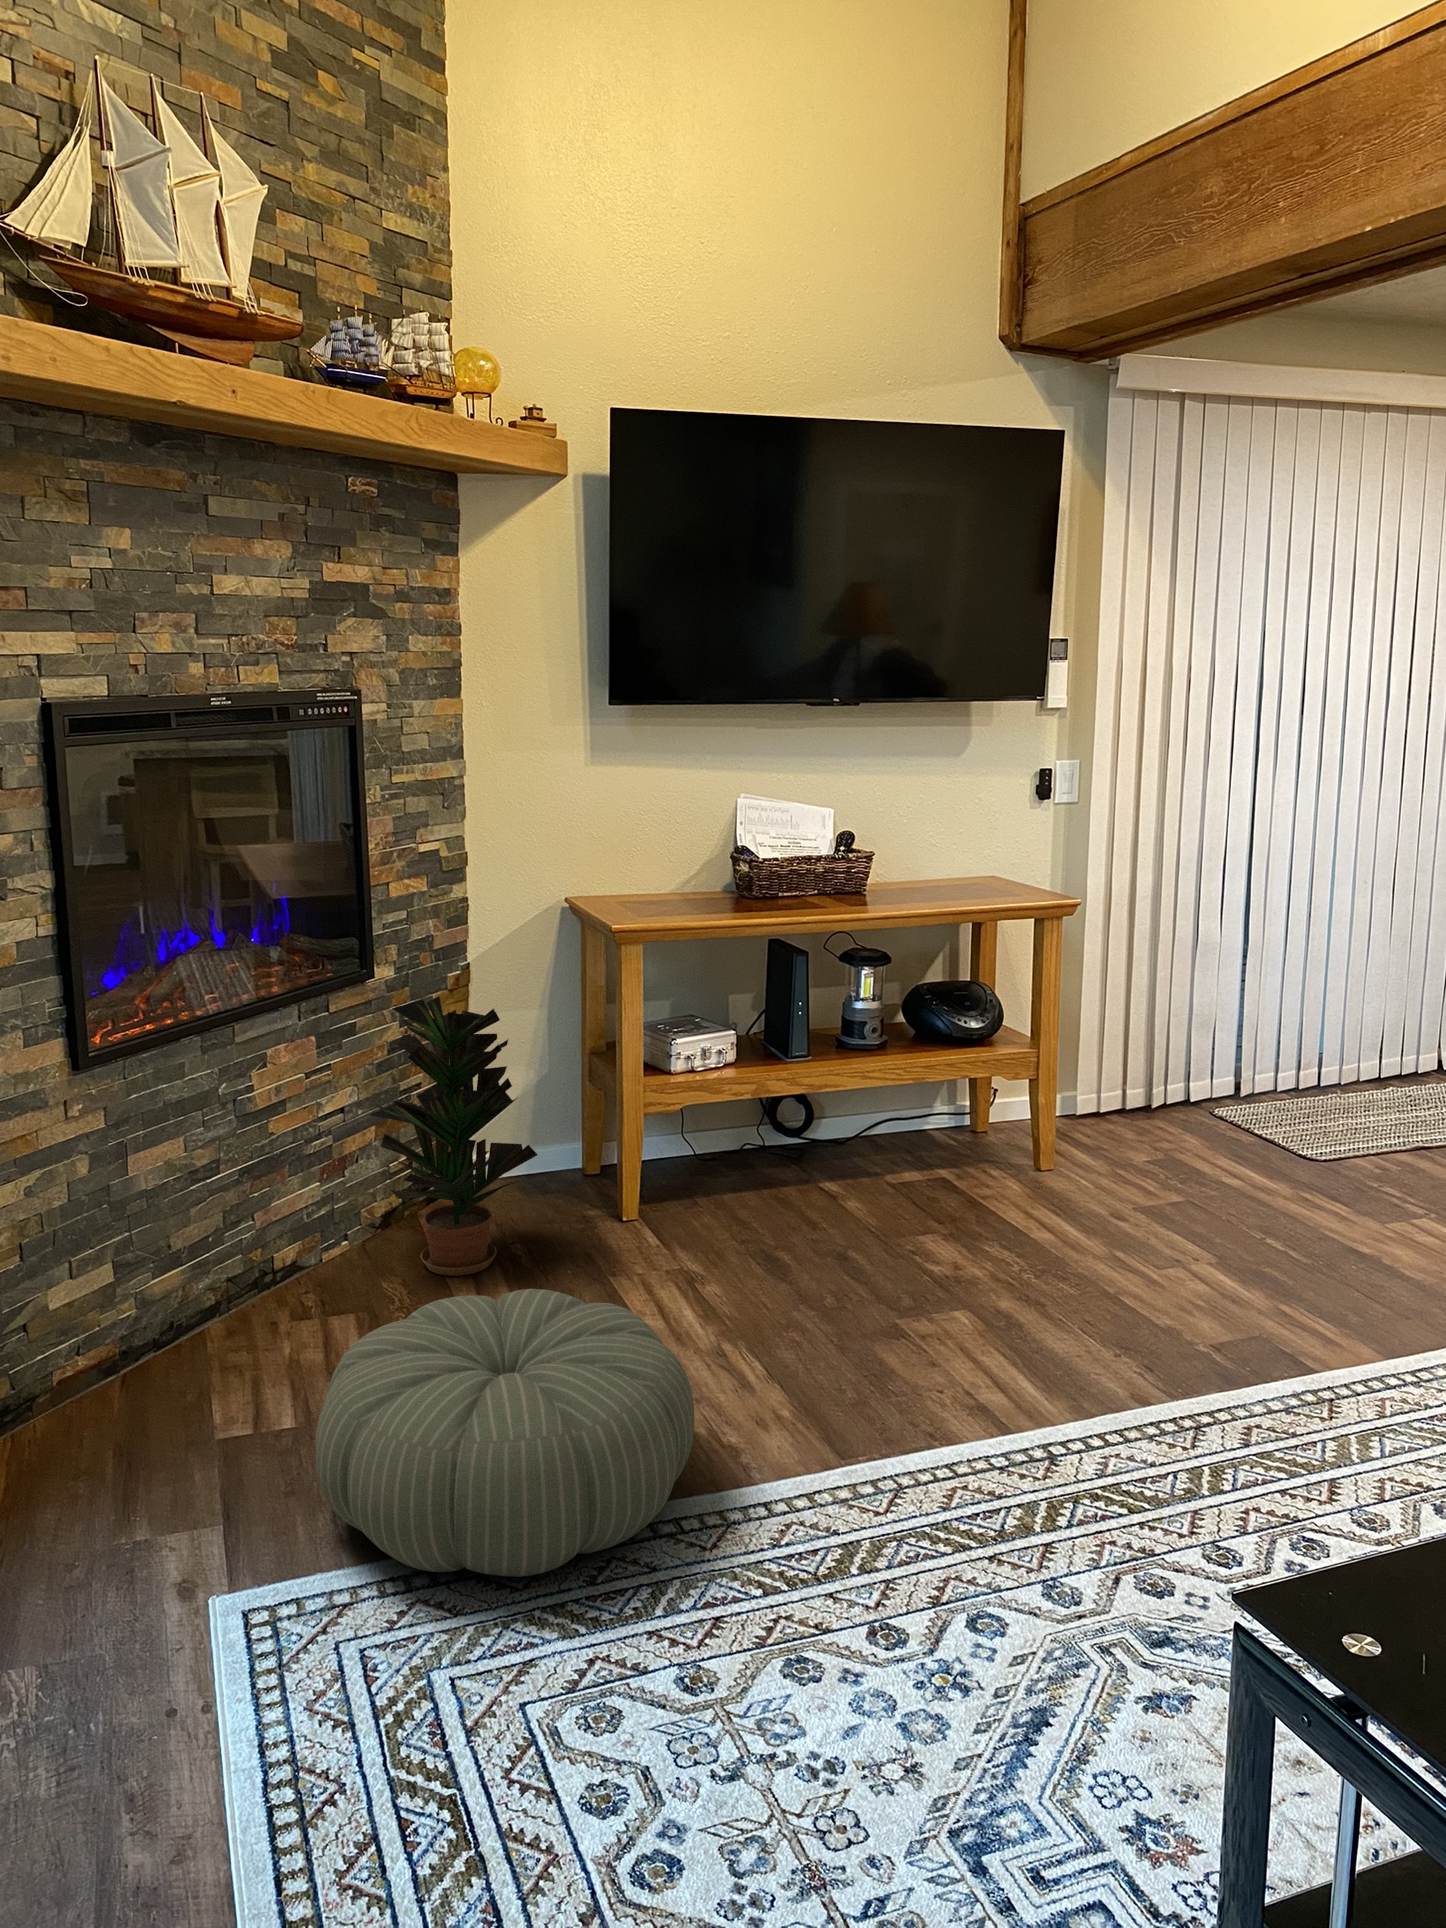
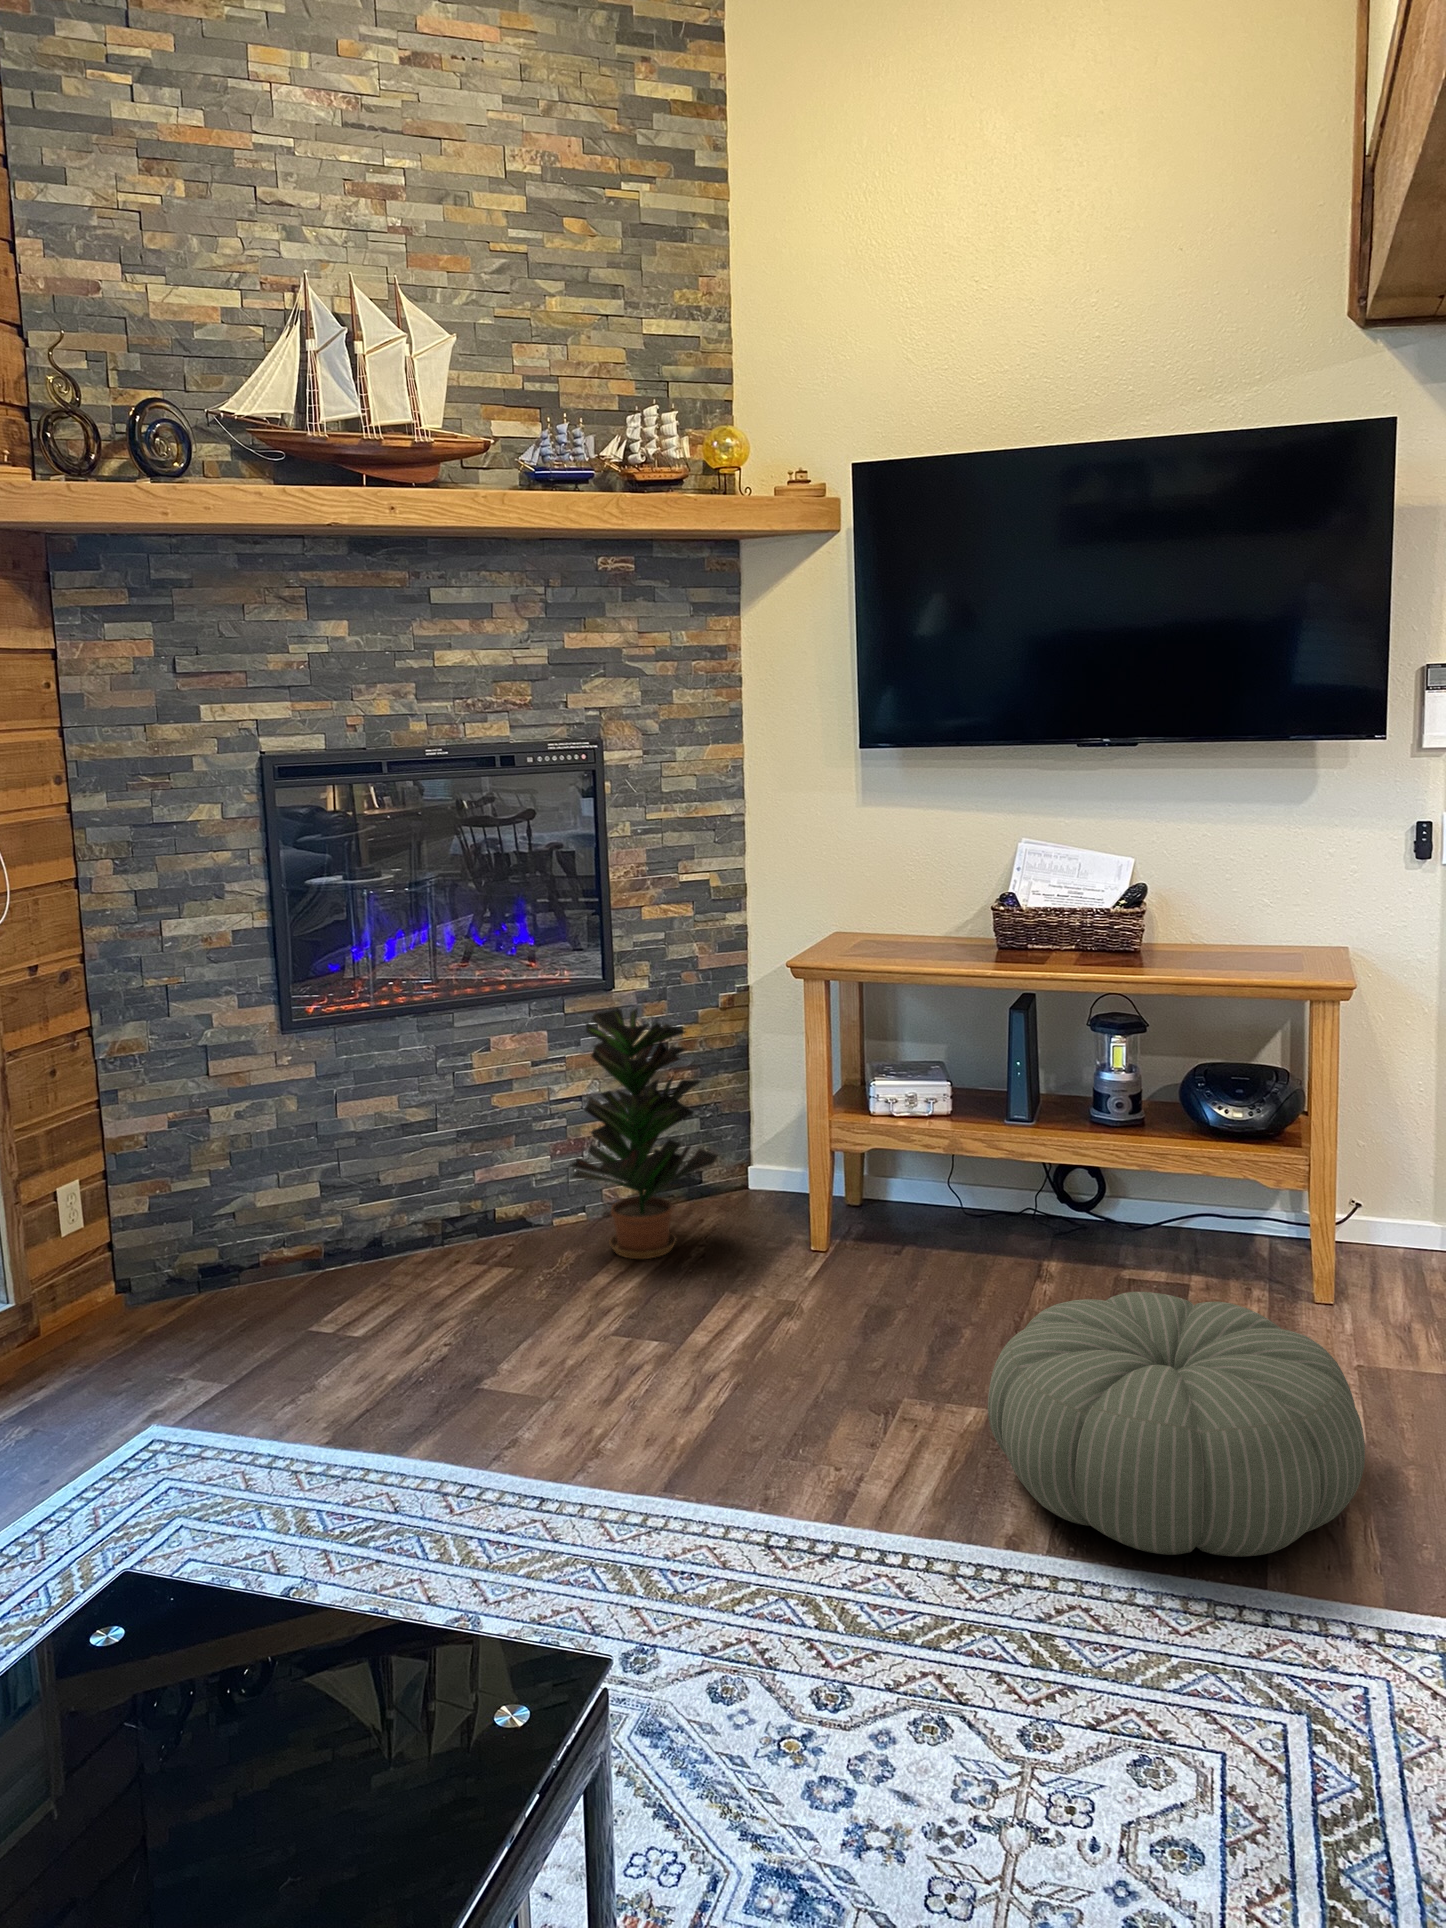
pouf: present [315,1289,695,1577] -> present [988,1292,1365,1557]

